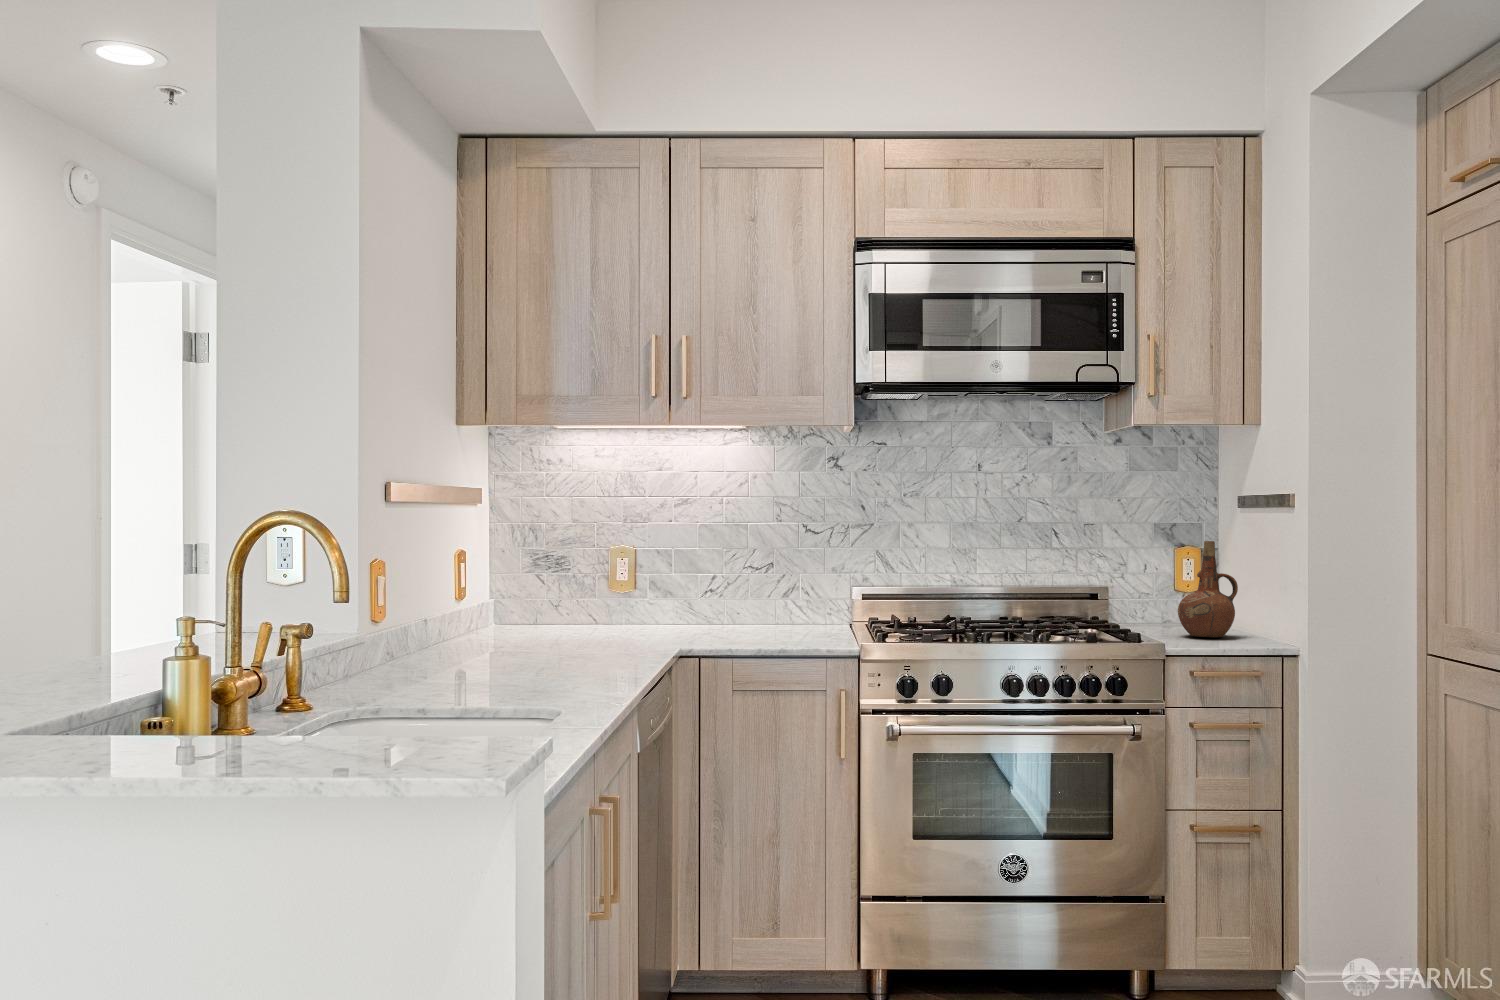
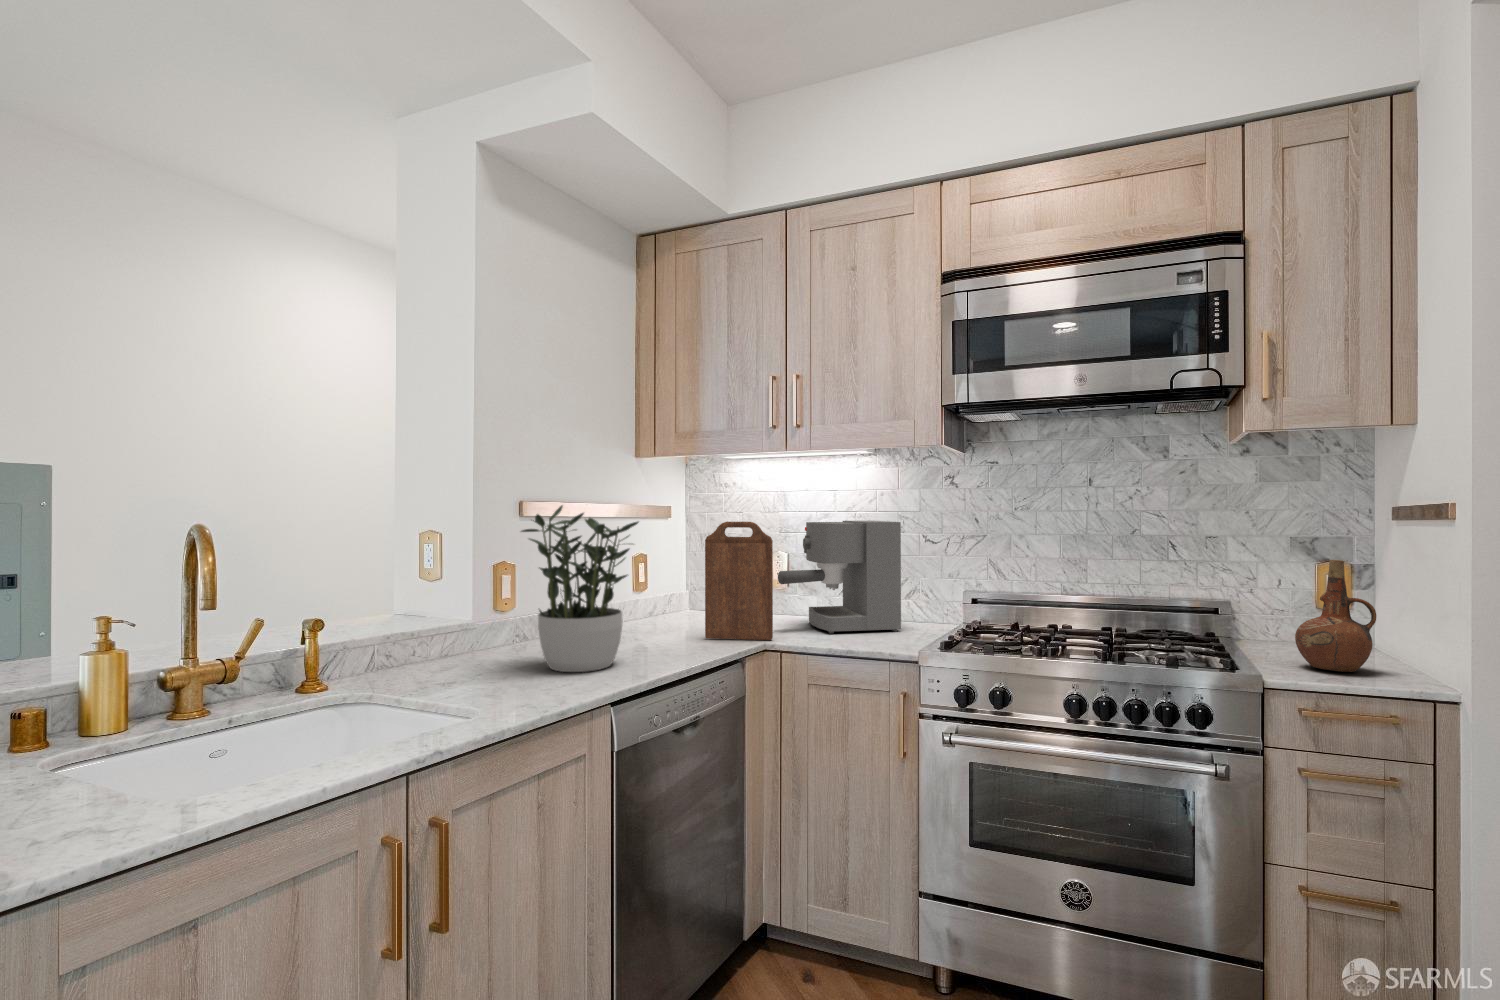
potted plant: none [446,488,593,687] -> present [521,505,639,672]
cutting board: none [604,510,685,651] -> present [705,522,773,640]
coffee maker: none [671,510,804,640] -> present [778,521,901,634]

